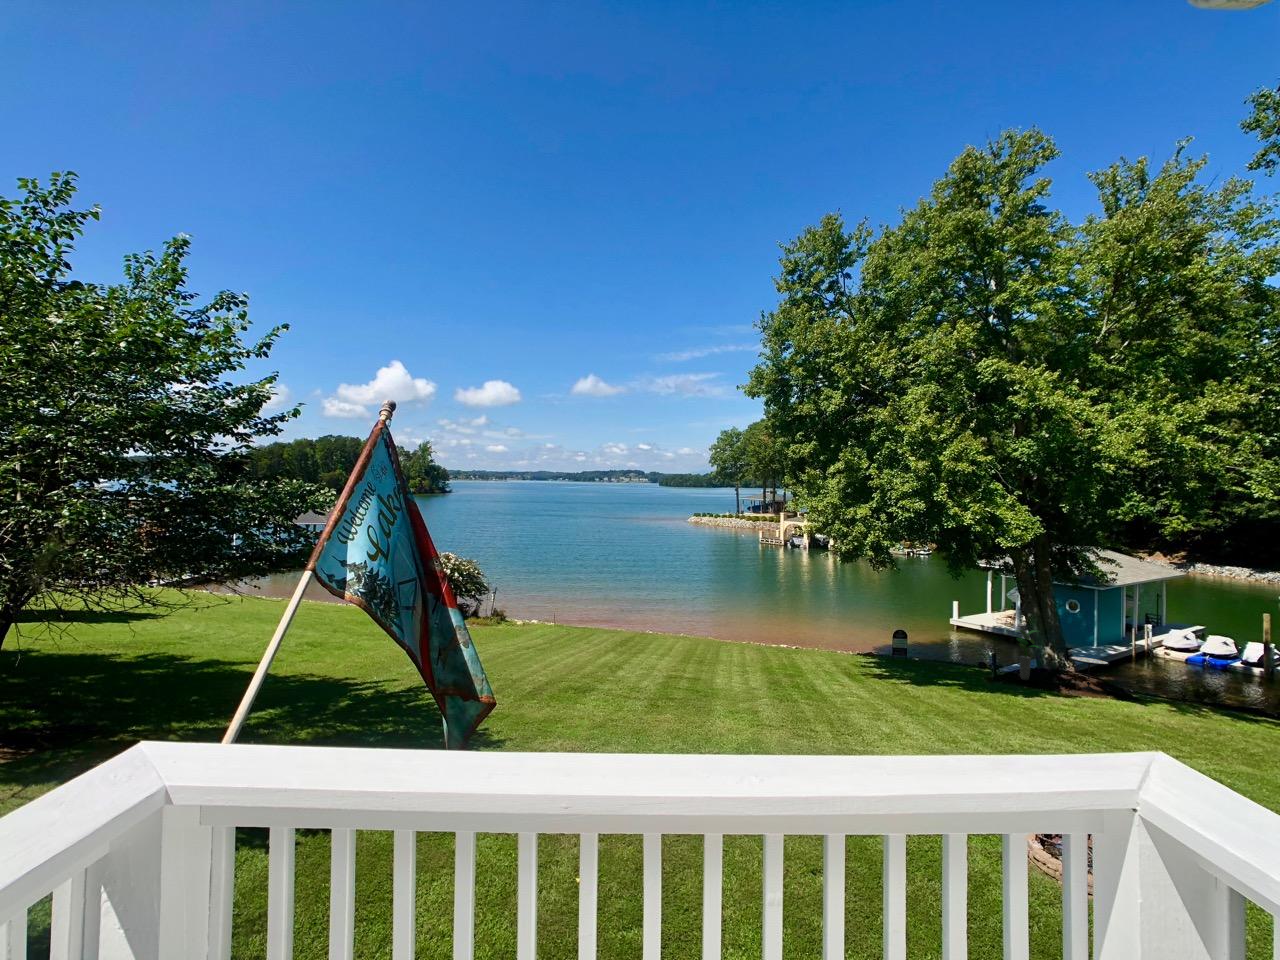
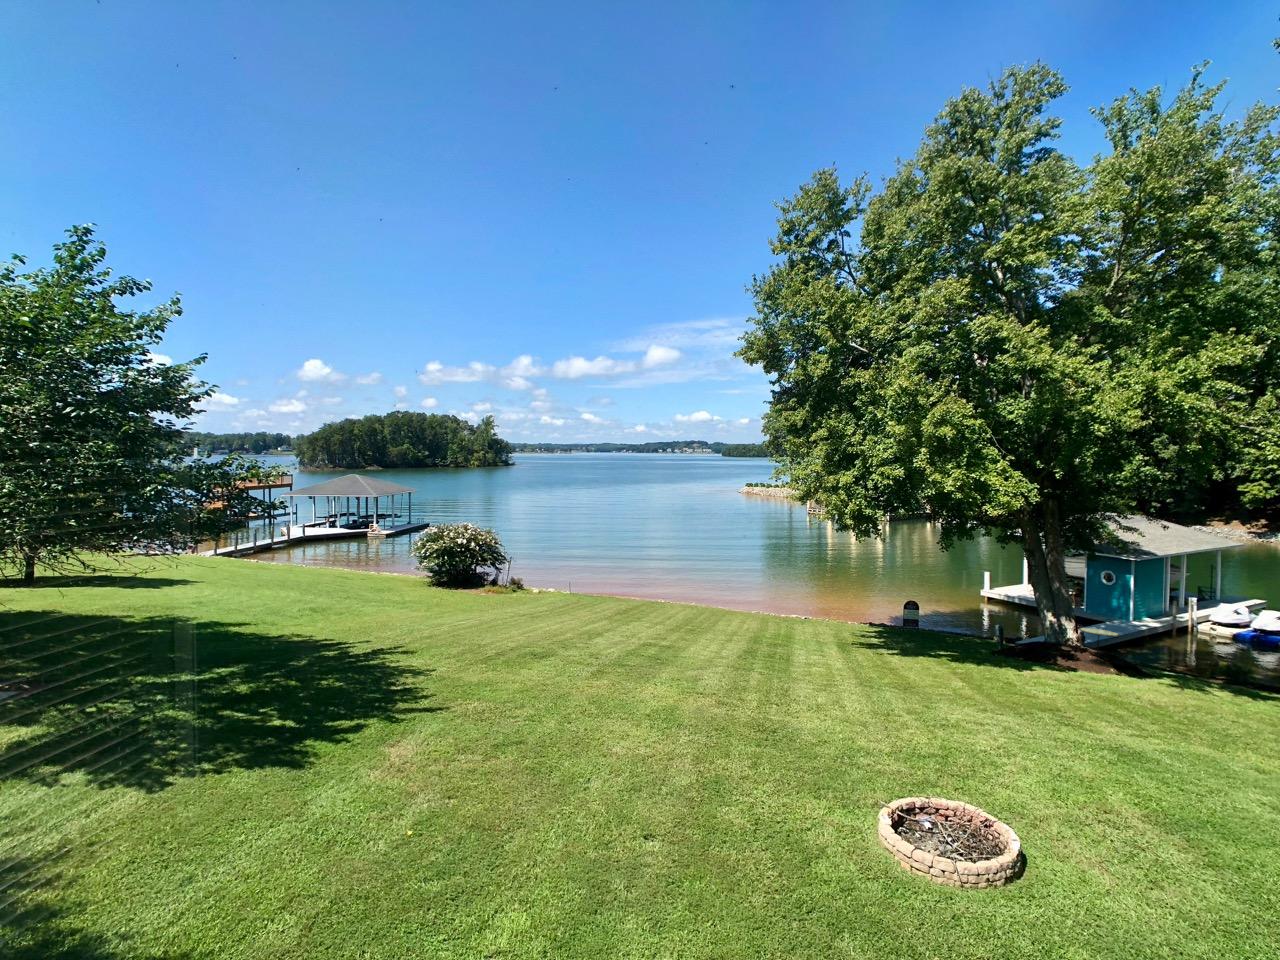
potted plant: present [1016,630,1036,680] -> none [1022,600,1049,652]

